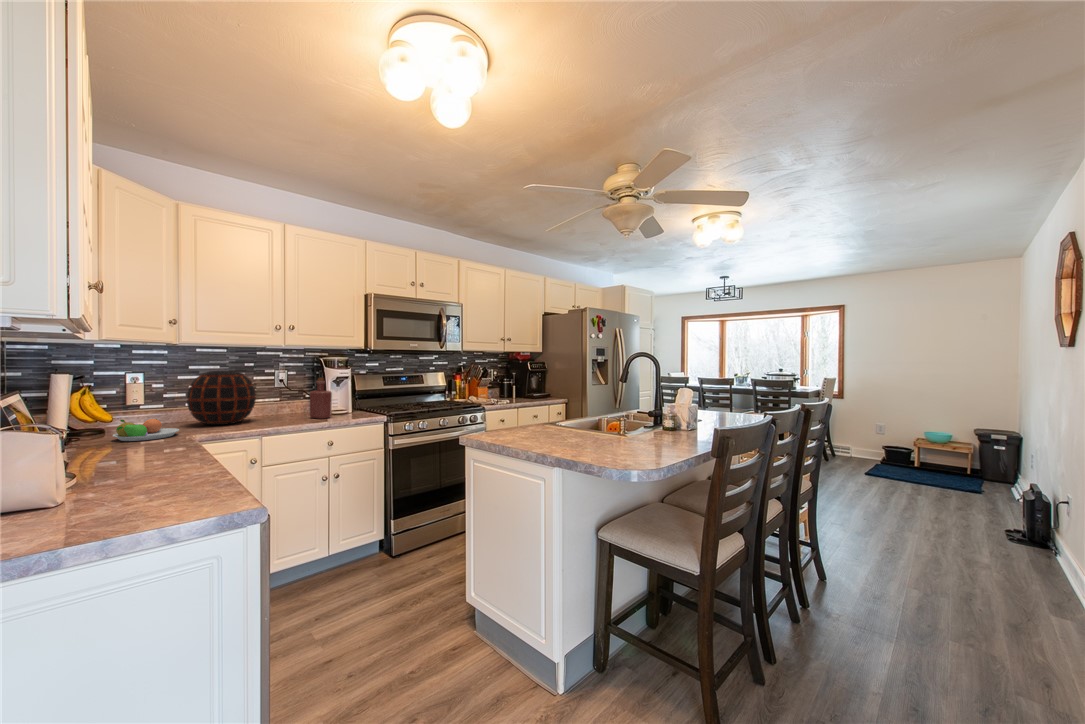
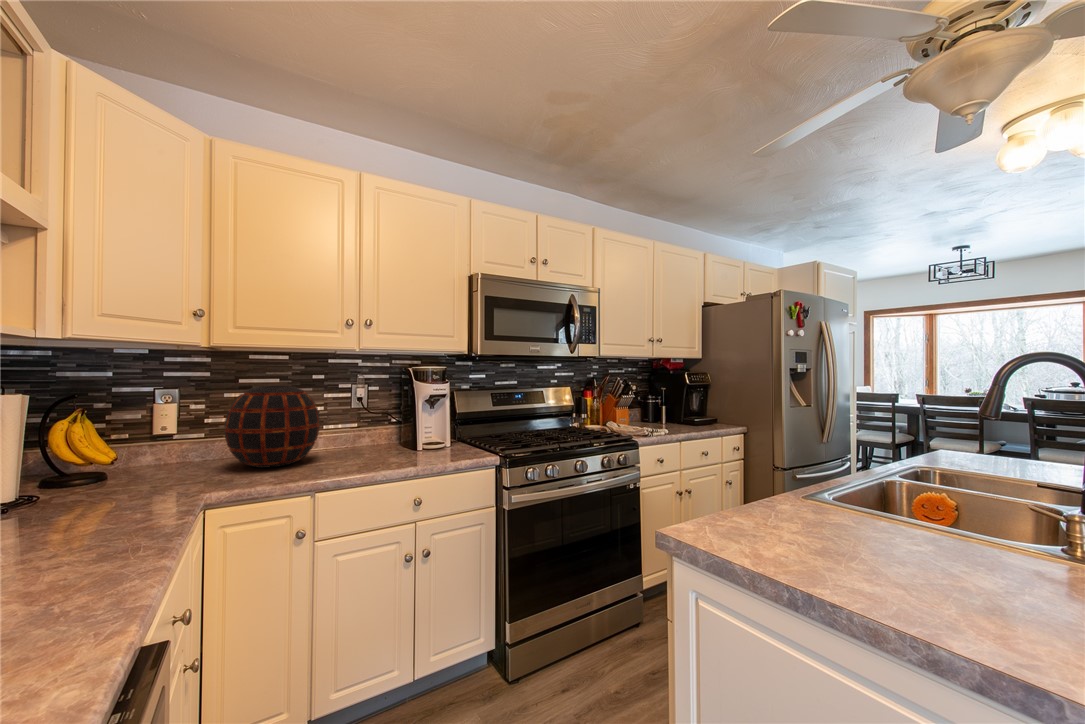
bottle: present [310,378,332,419] -> none [393,397,423,460]
fruit bowl: present [113,419,179,441] -> none [88,462,197,505]

